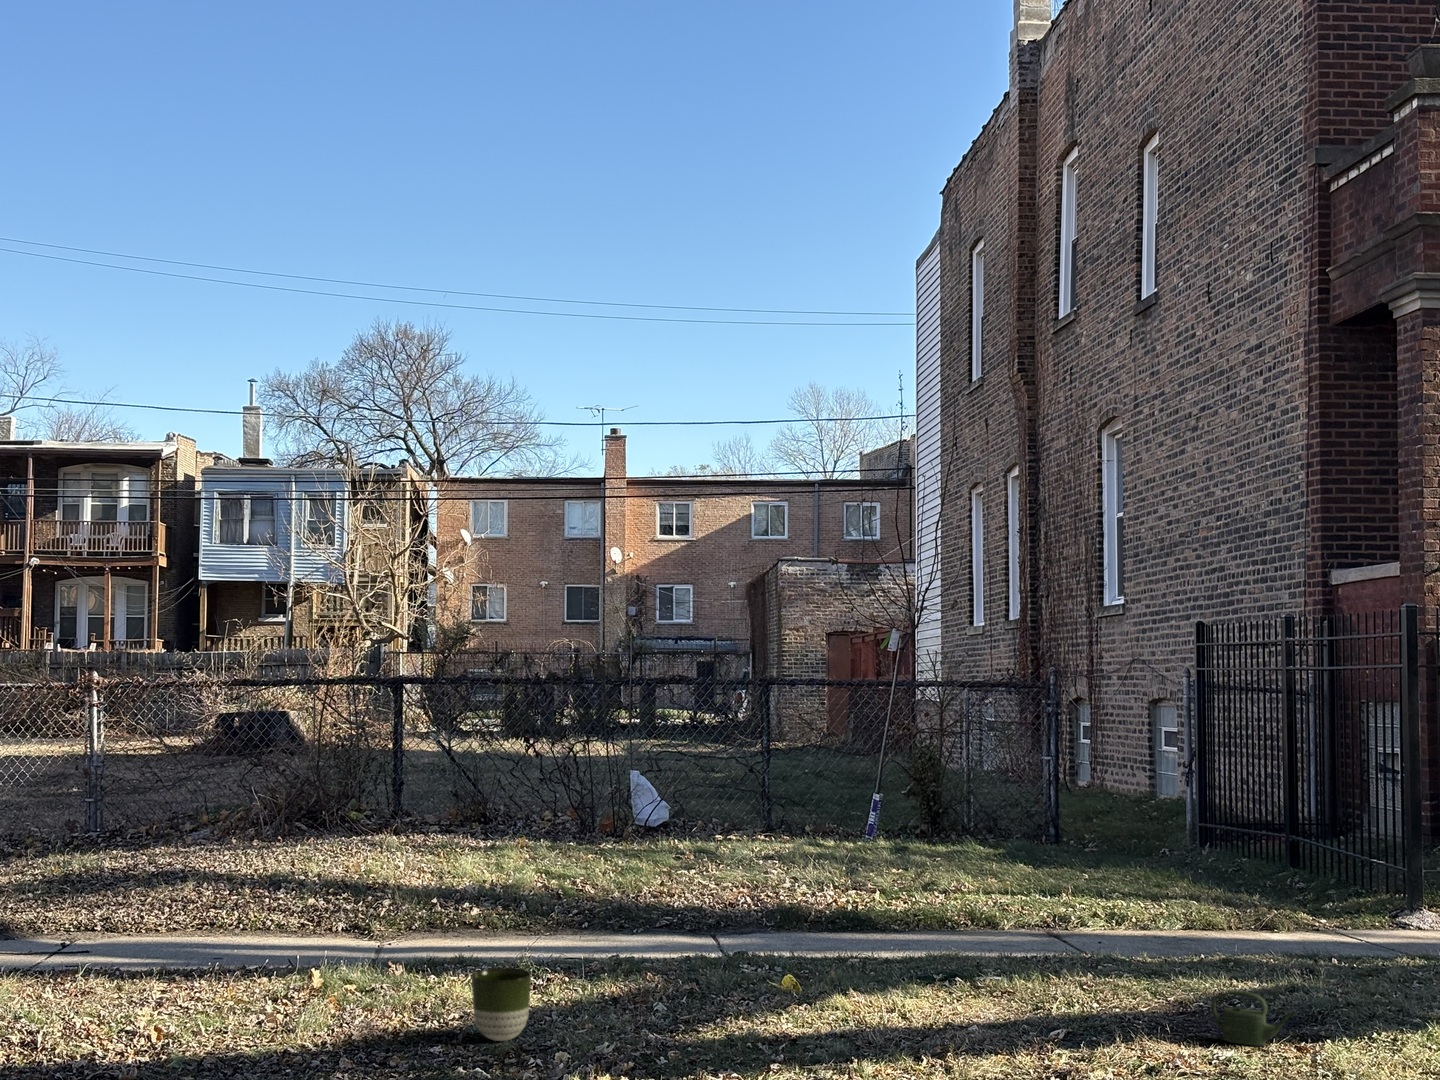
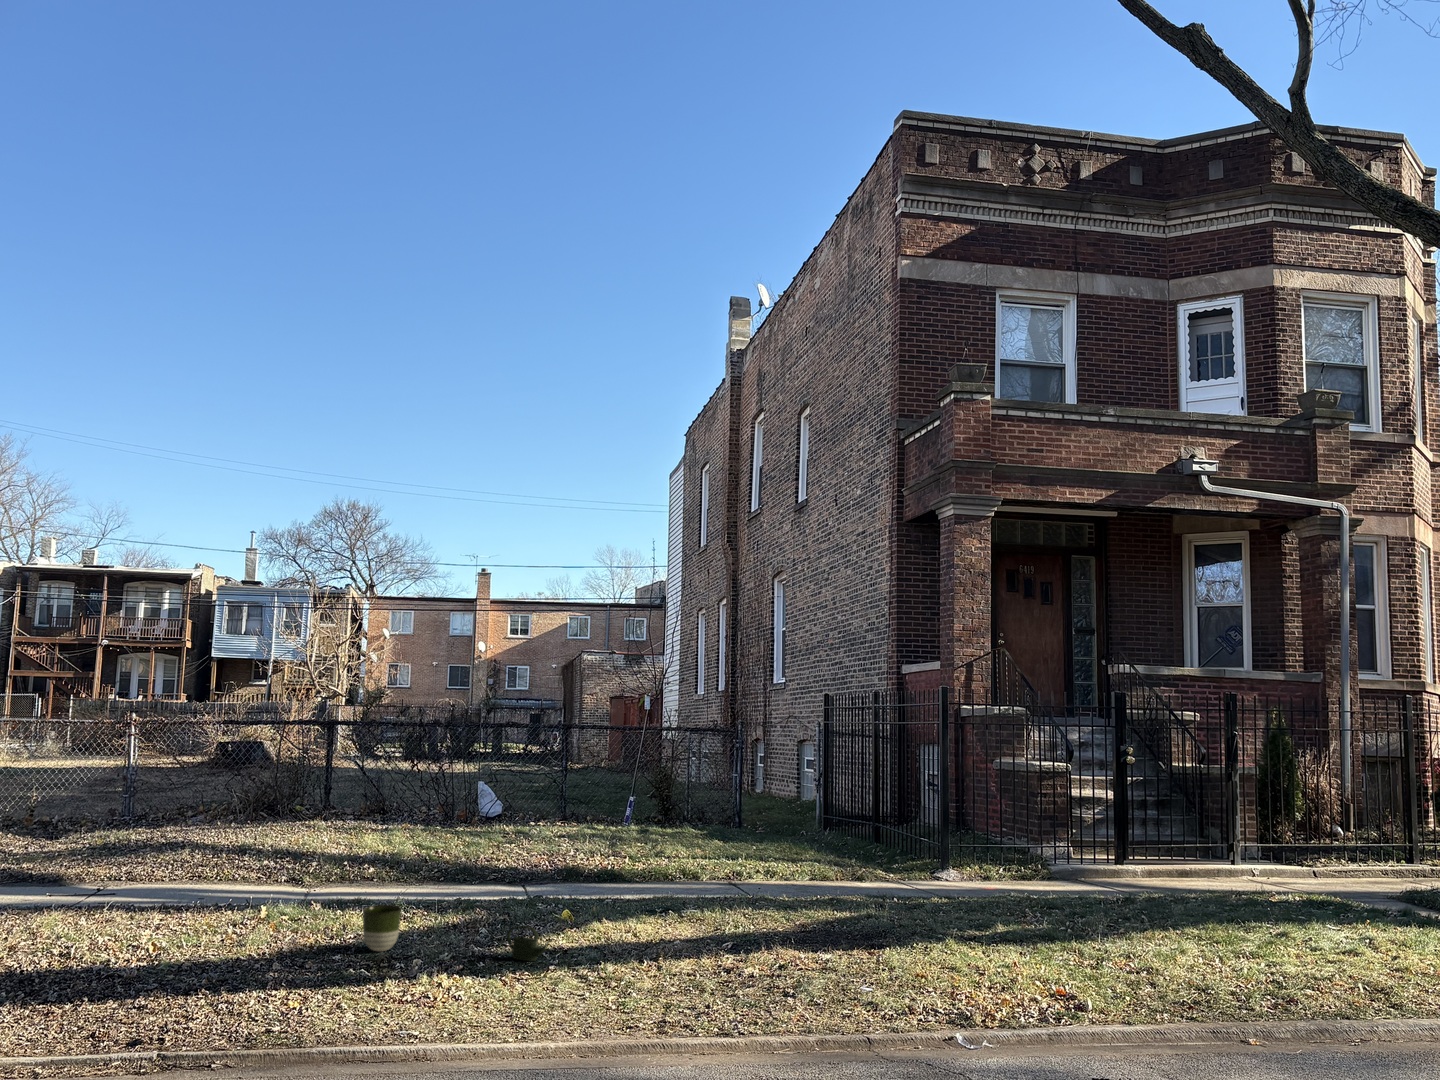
watering can: present [1211,991,1296,1046] -> present [507,926,552,961]

